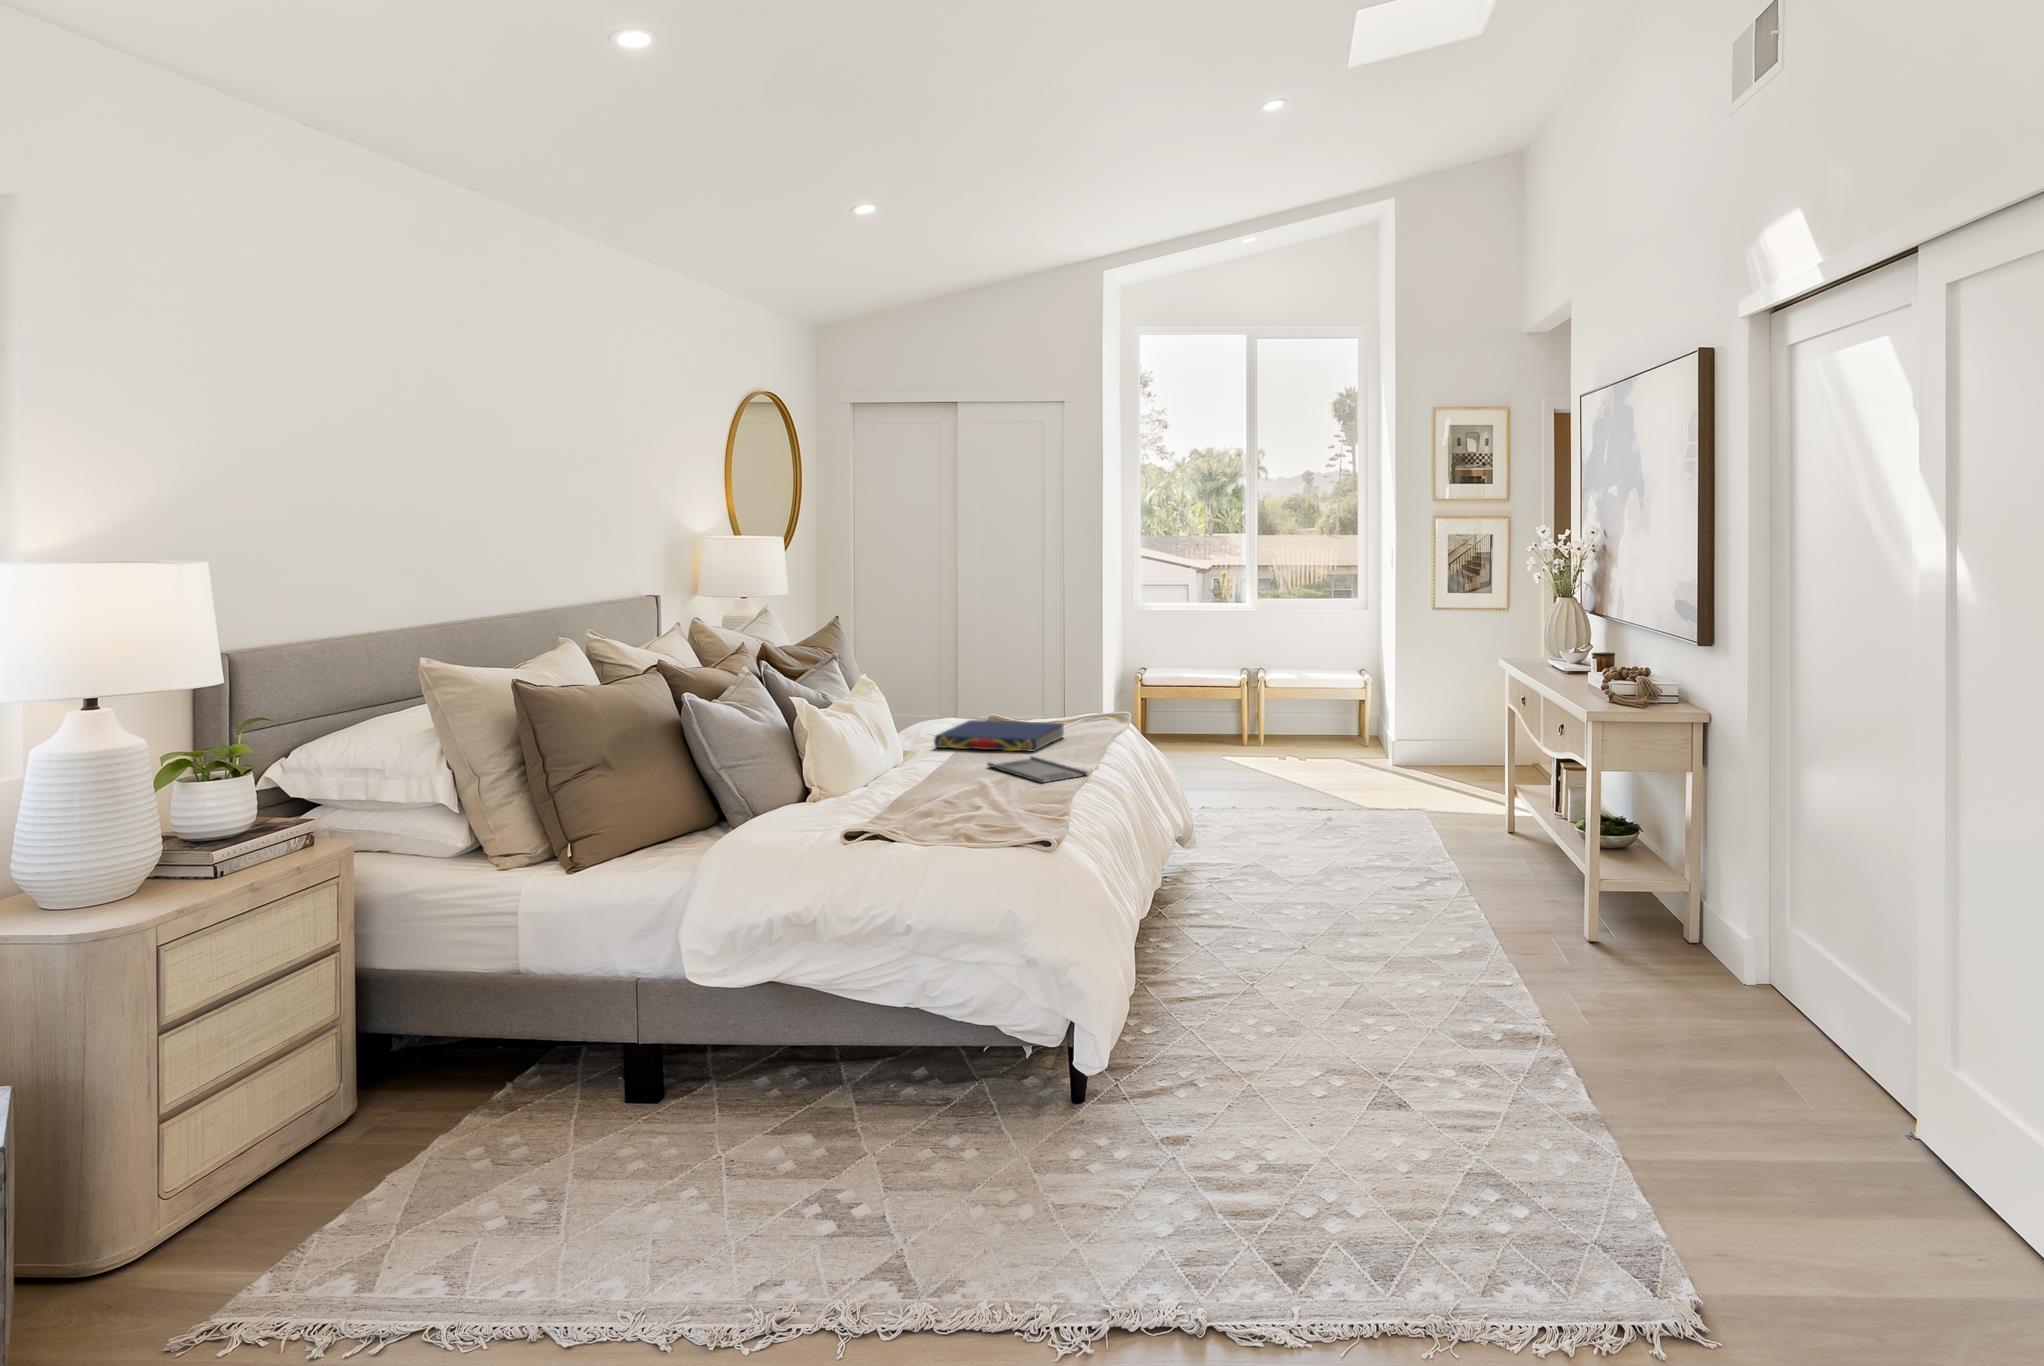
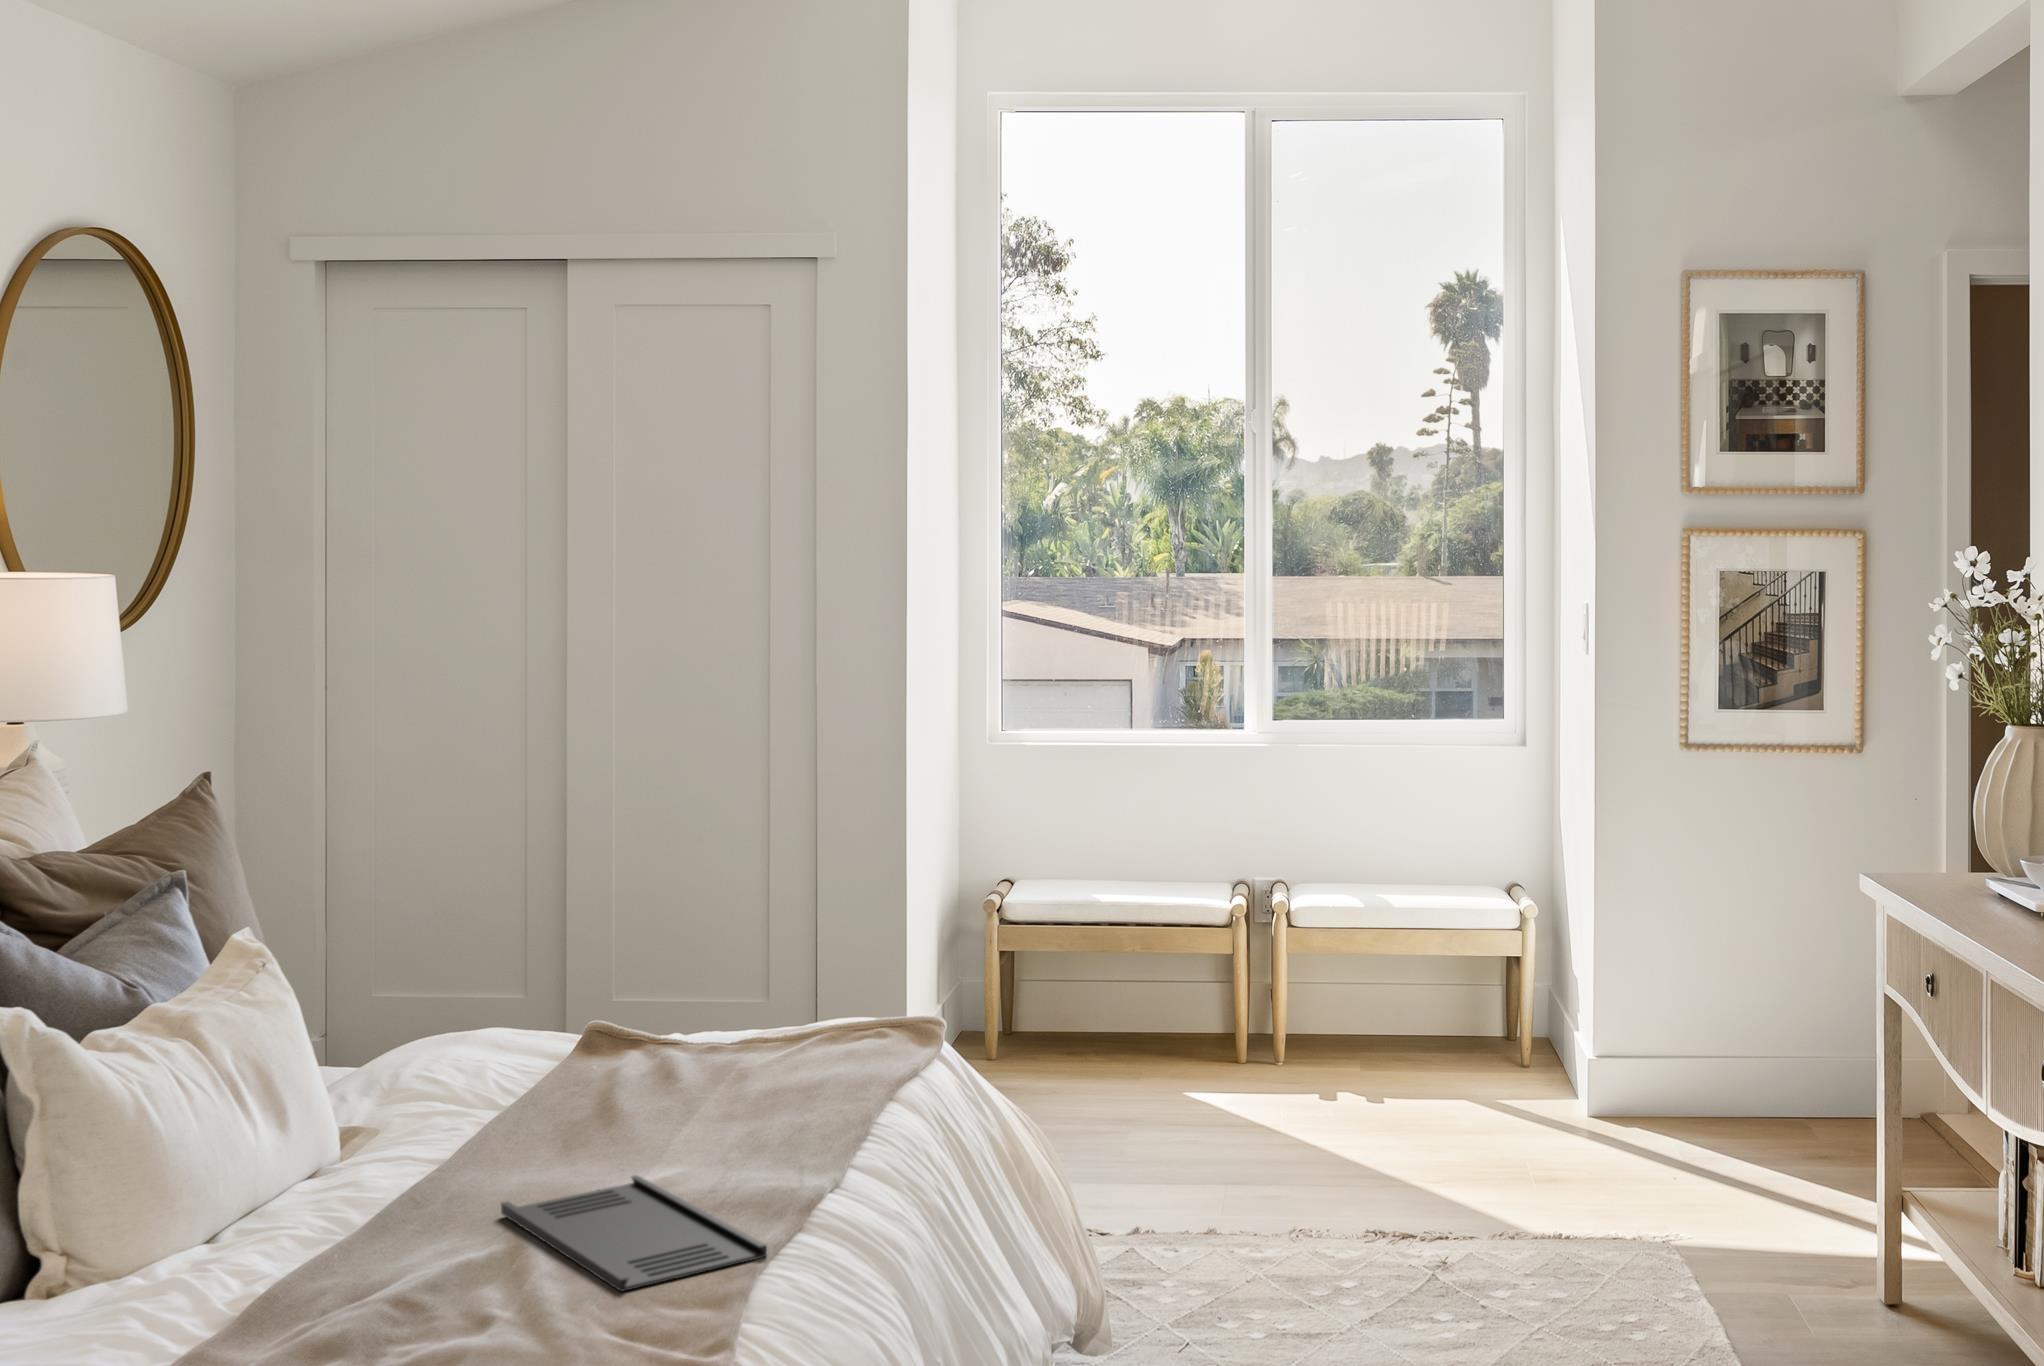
book: present [934,720,1064,752] -> none [400,1045,764,1151]

